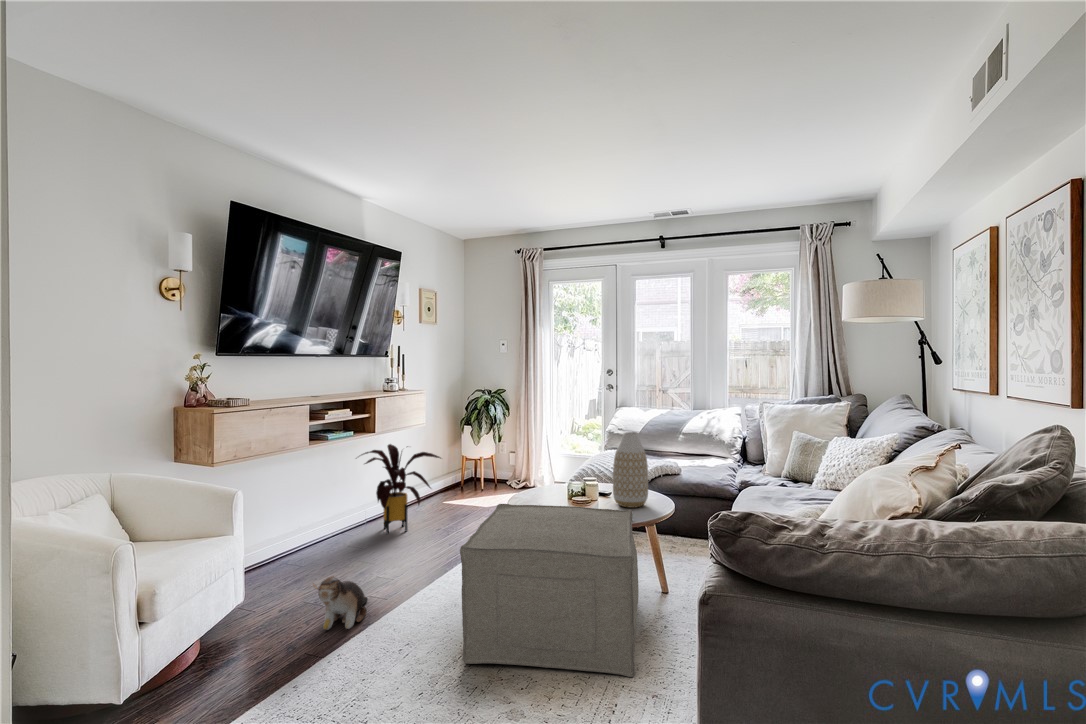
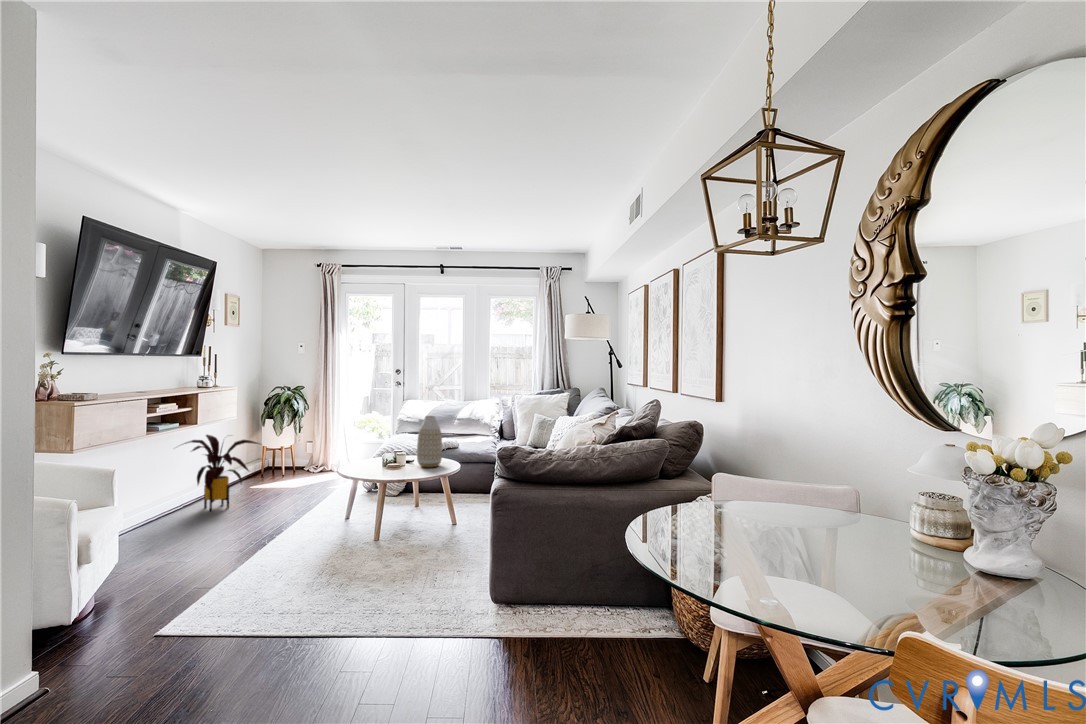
ottoman: present [460,504,638,677] -> none [325,467,443,571]
plush toy: present [313,576,368,630] -> none [196,528,232,571]

